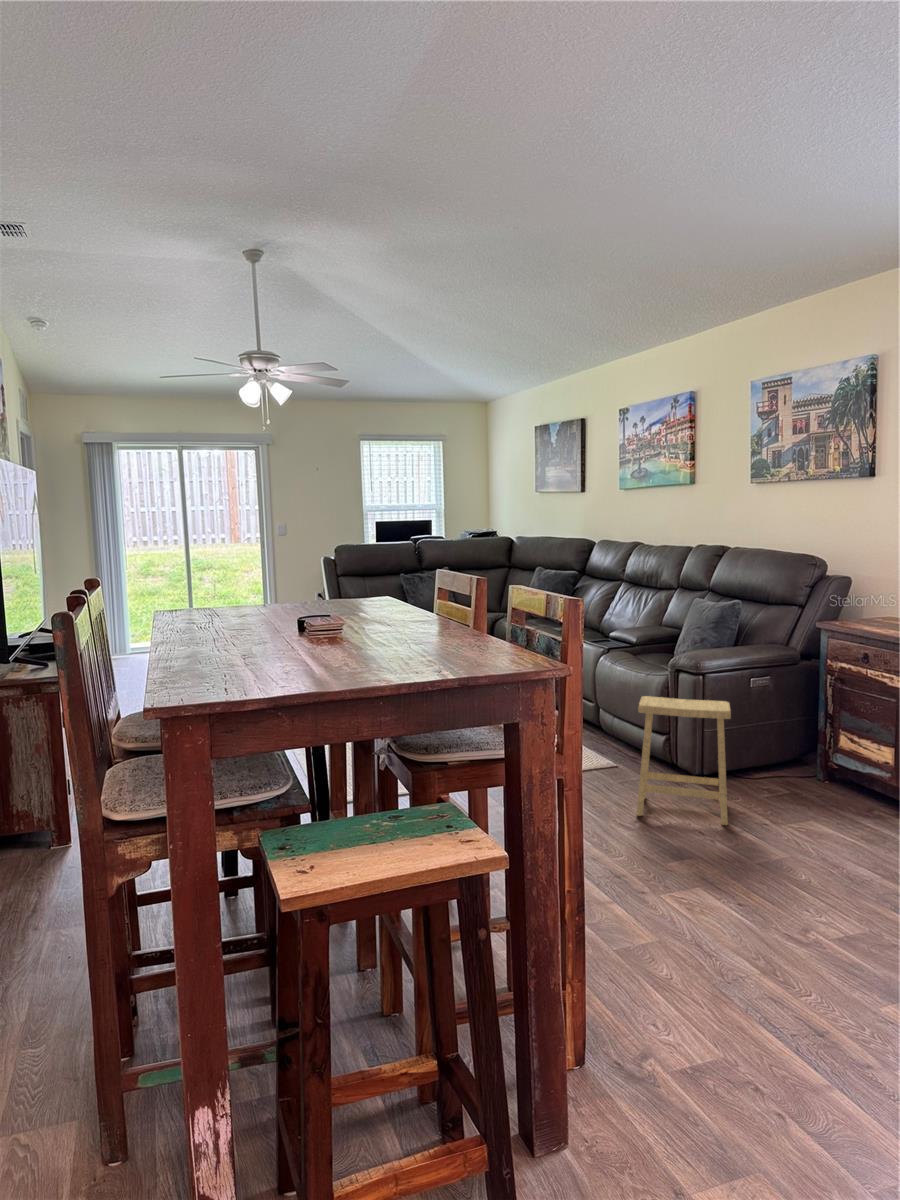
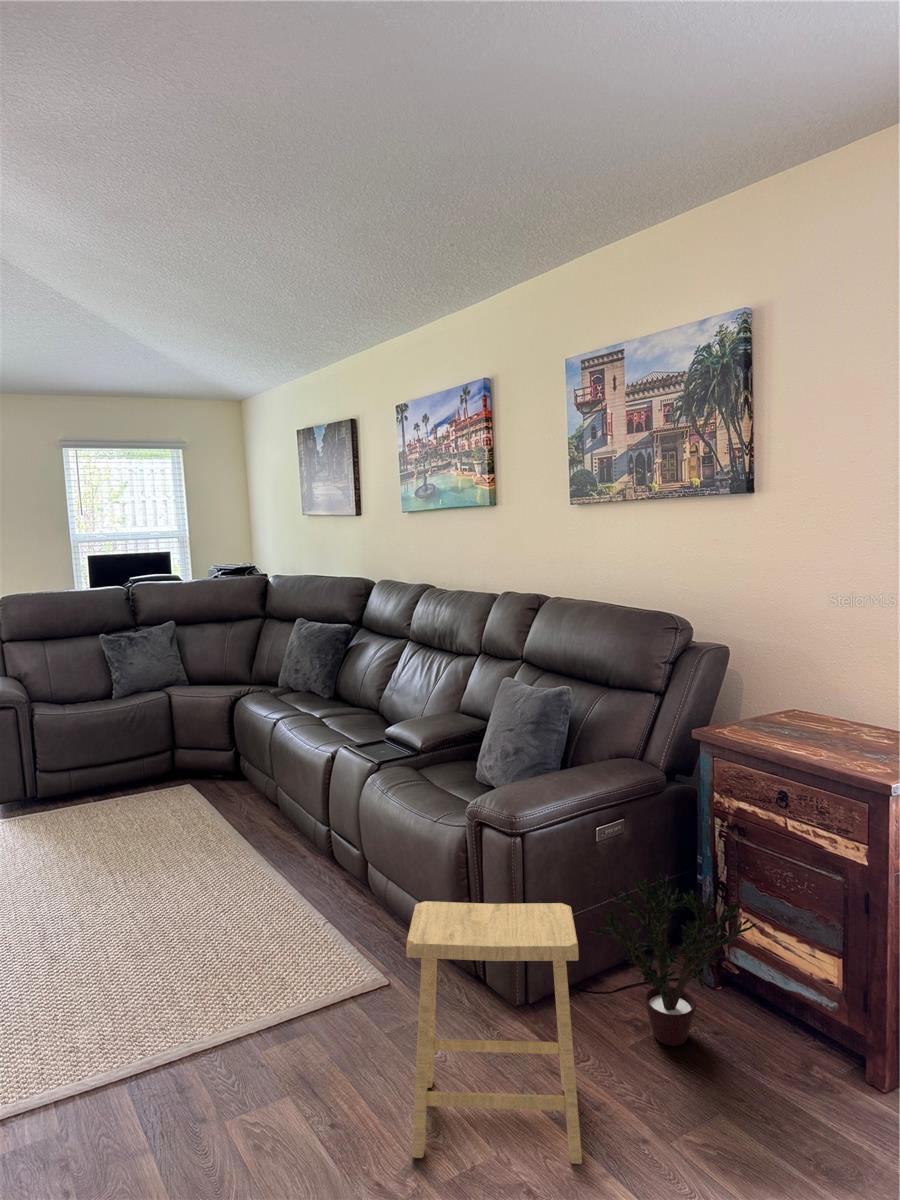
potted plant: none [740,702,846,799] -> present [593,873,757,1046]

